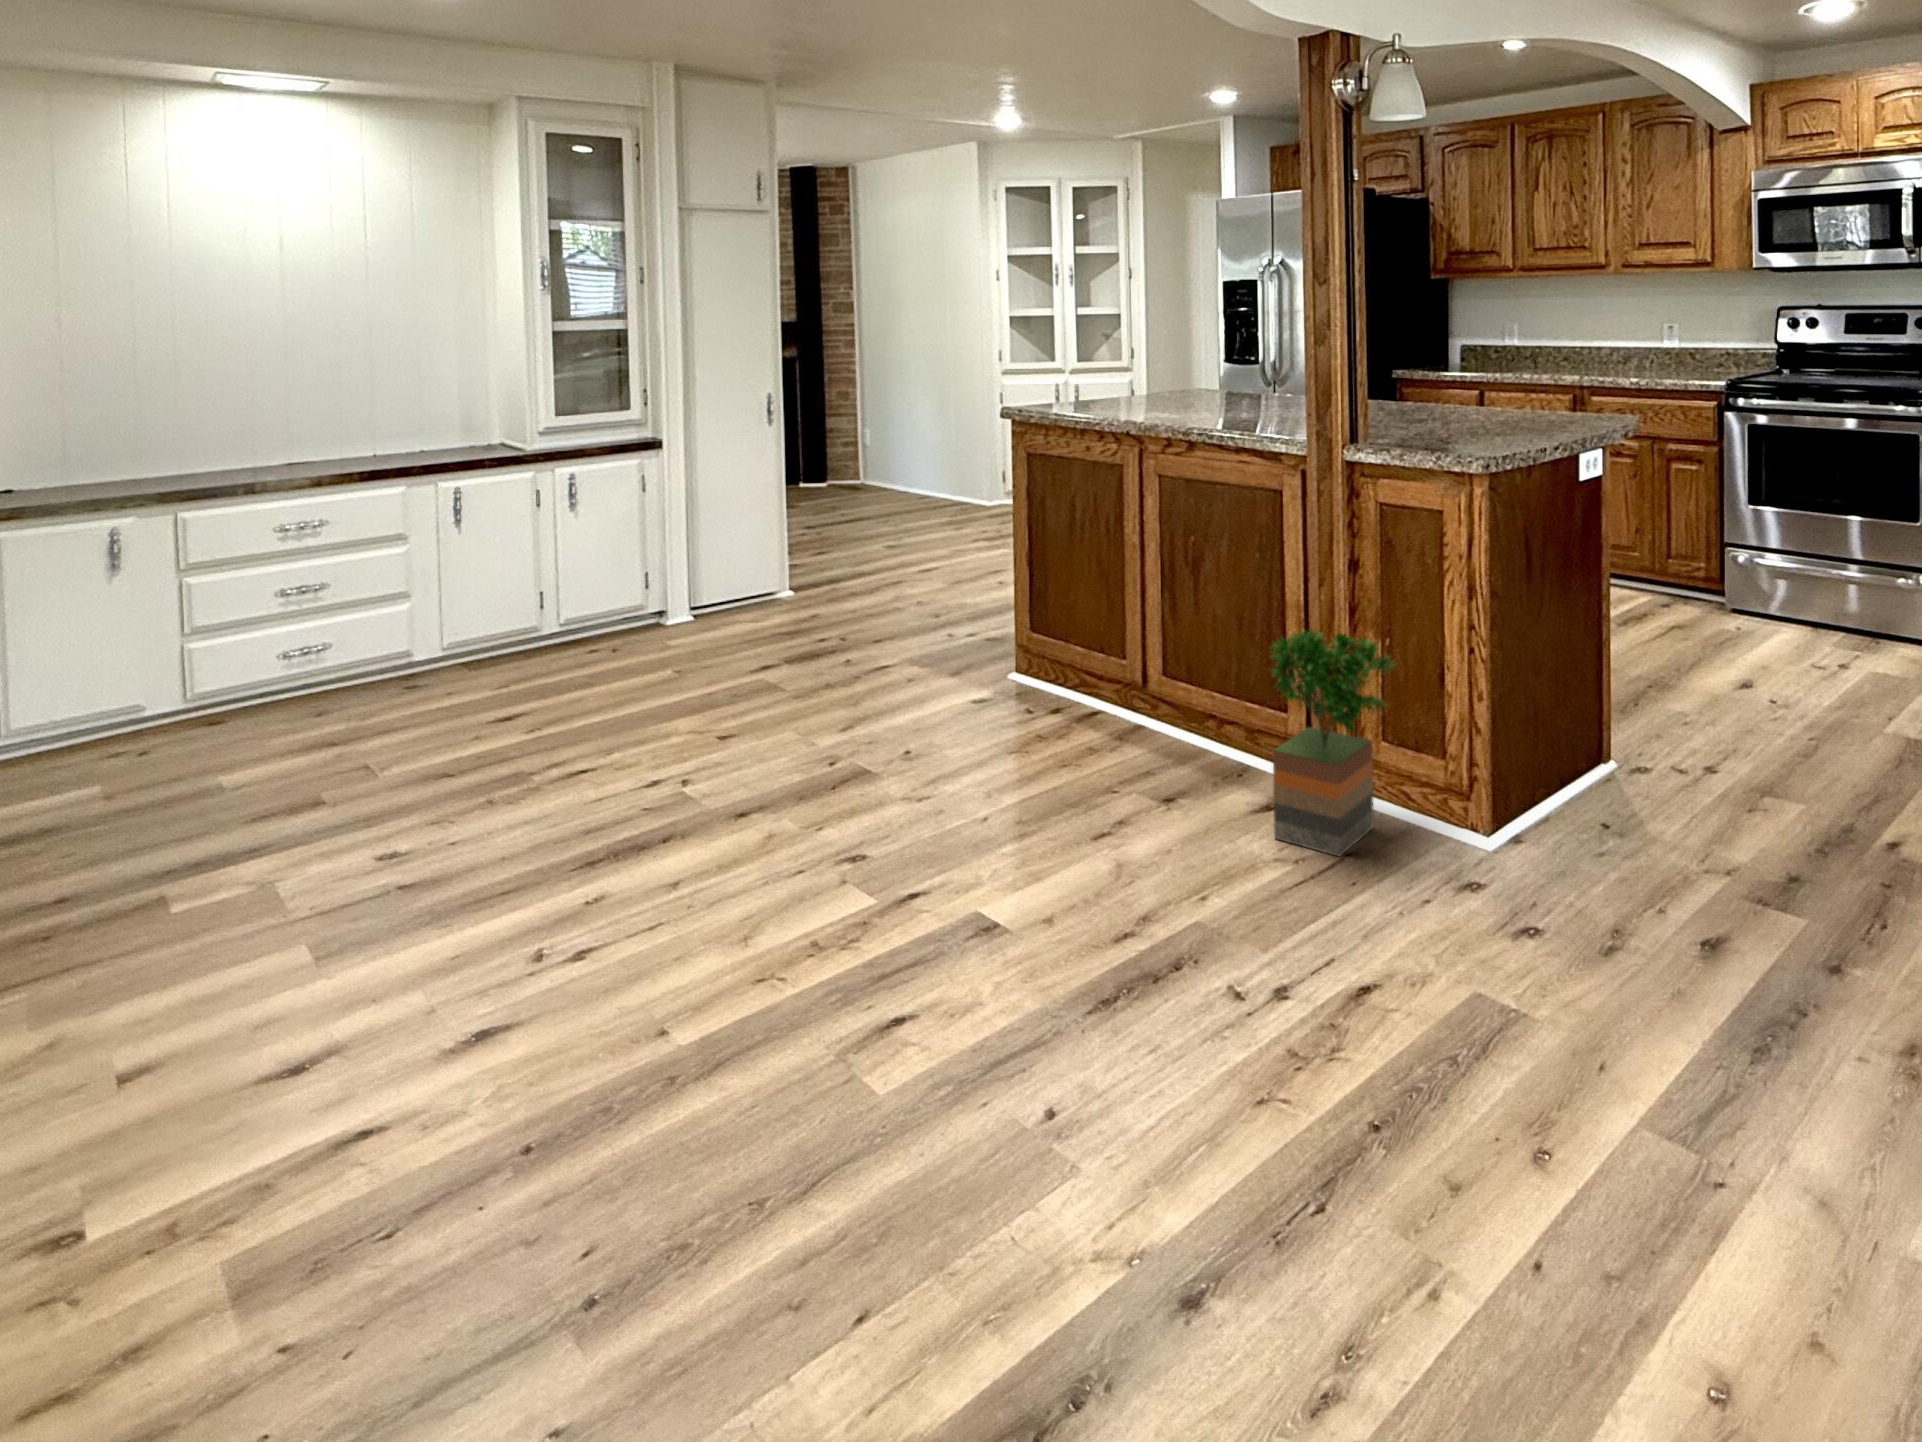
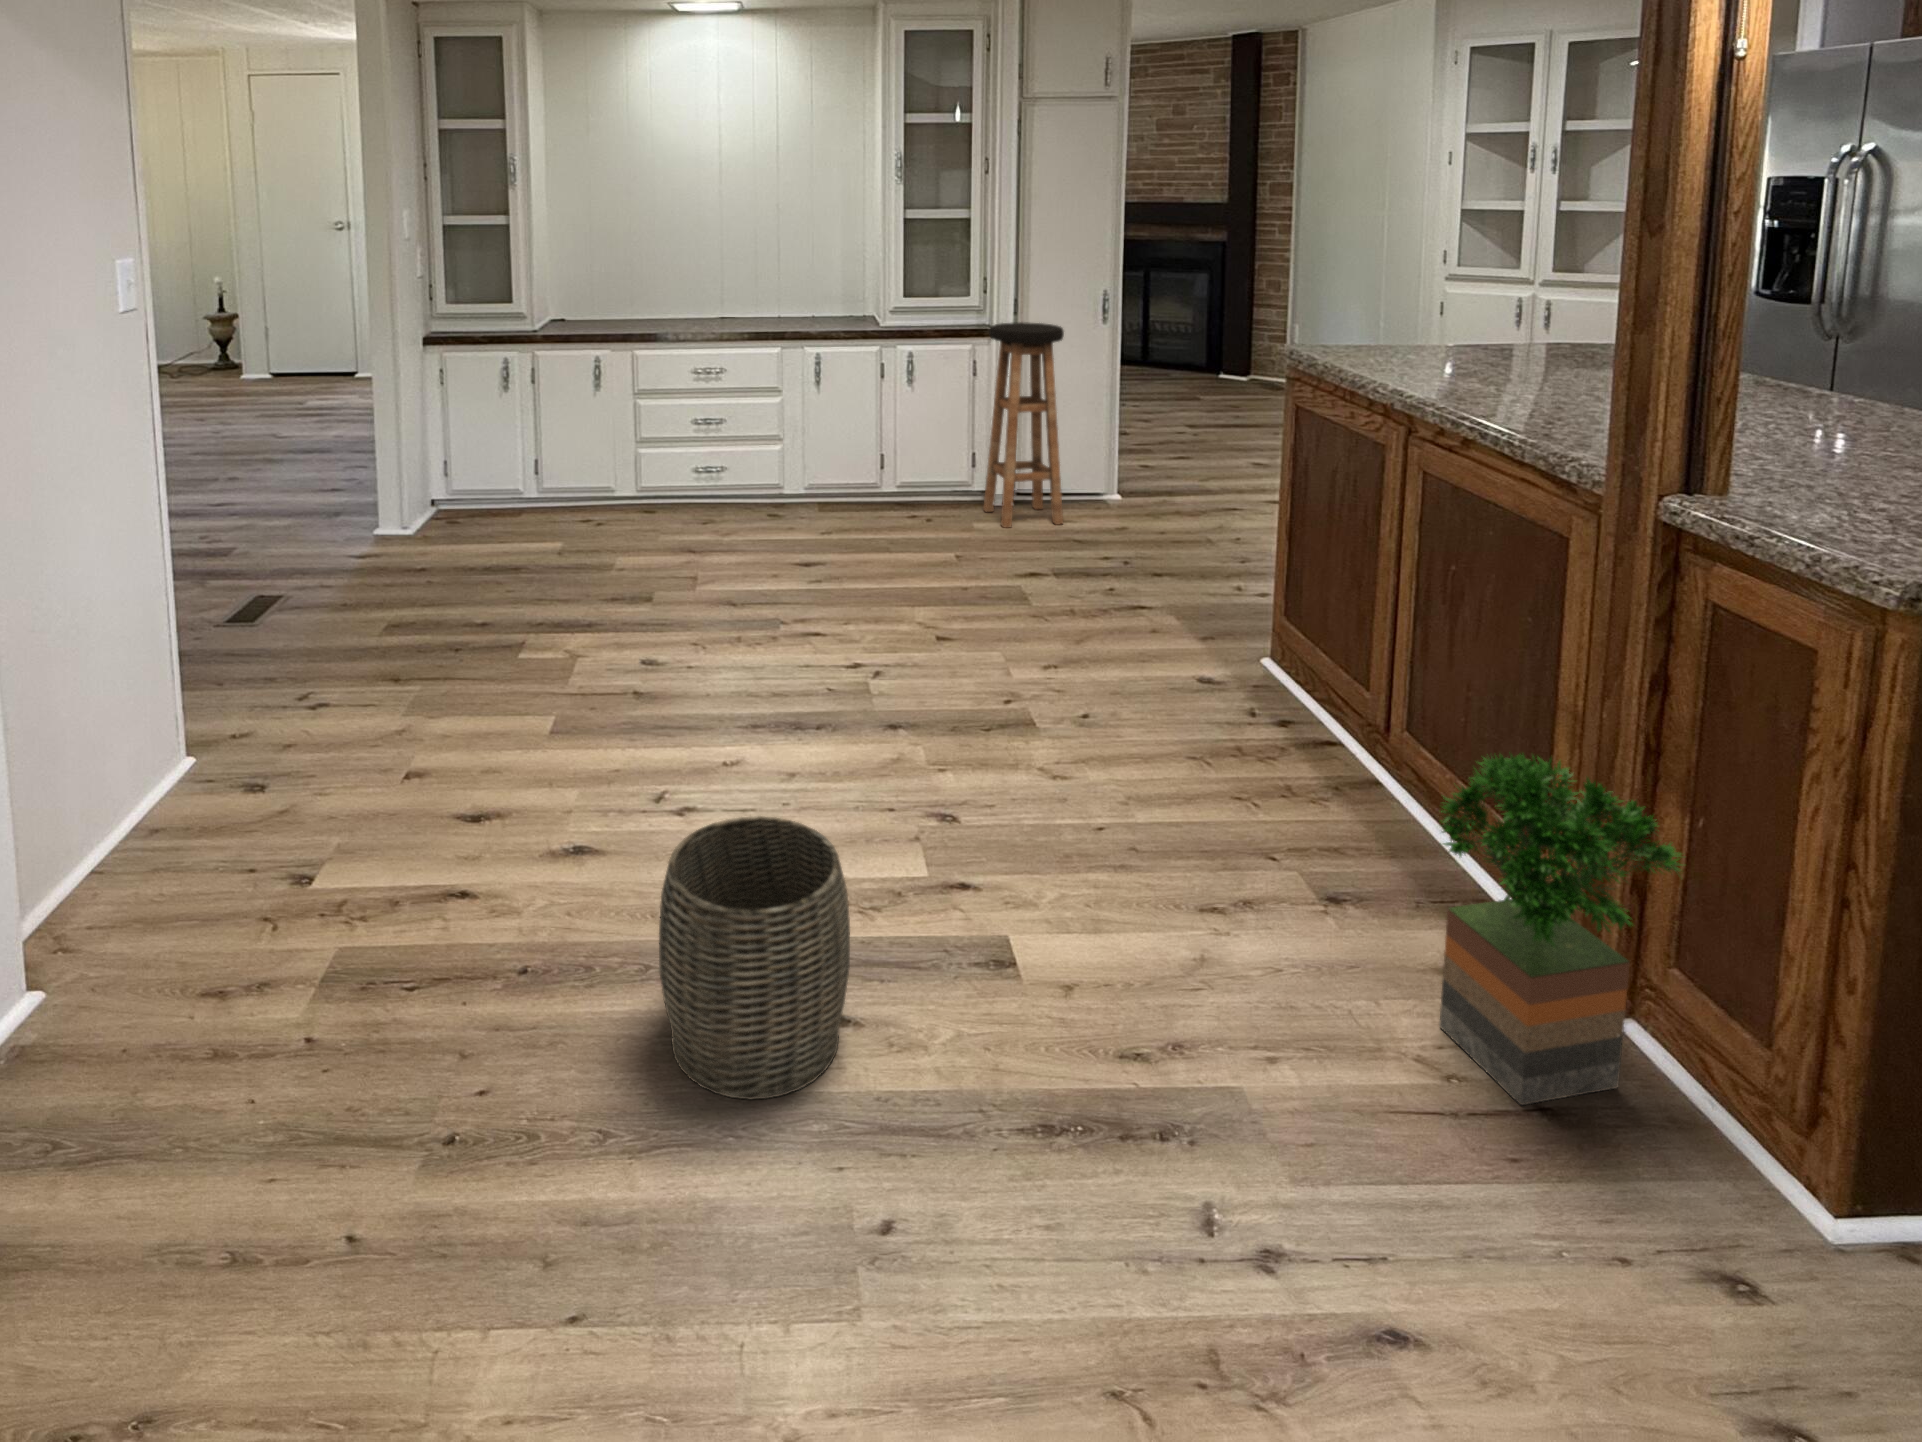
bar stool: none [664,431,755,638] -> present [983,322,1064,528]
woven basket: none [730,850,922,1124] -> present [659,816,850,1099]

